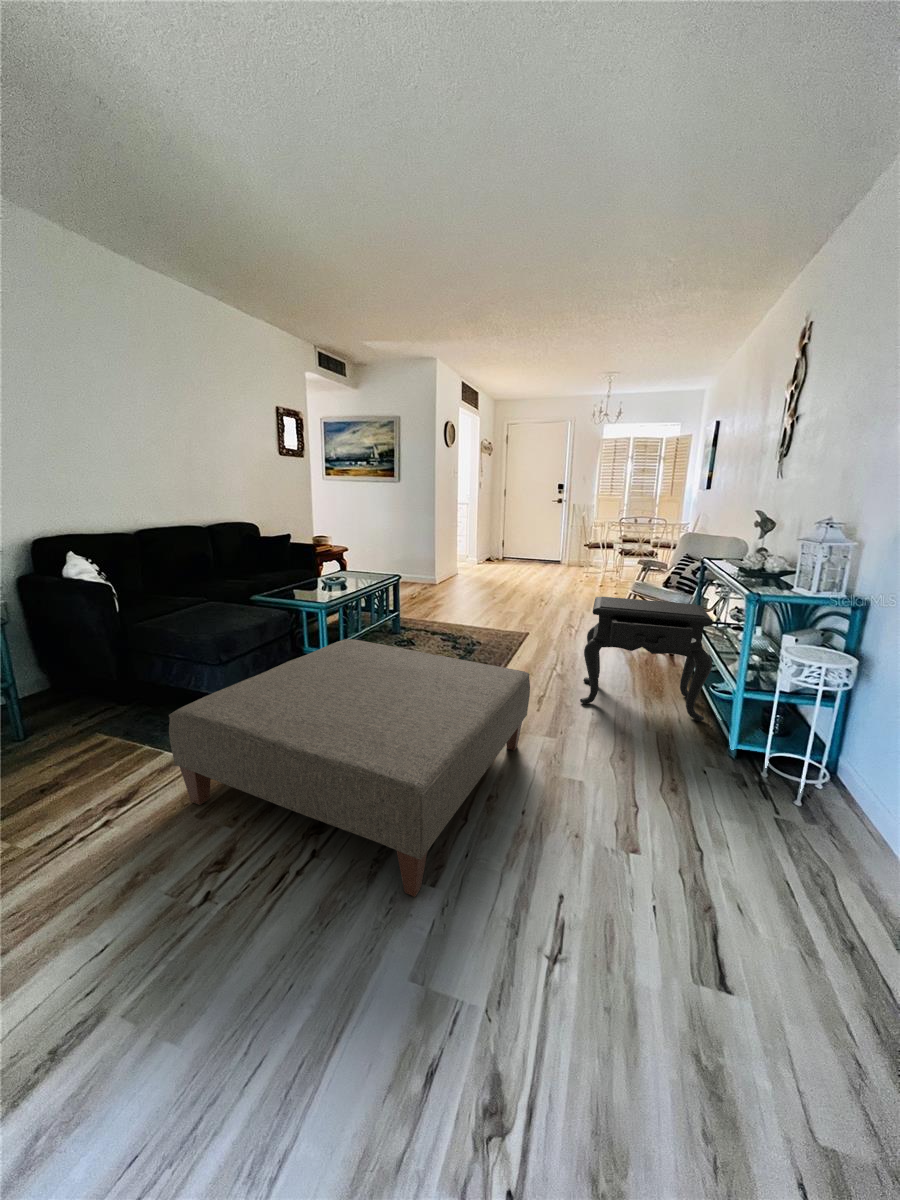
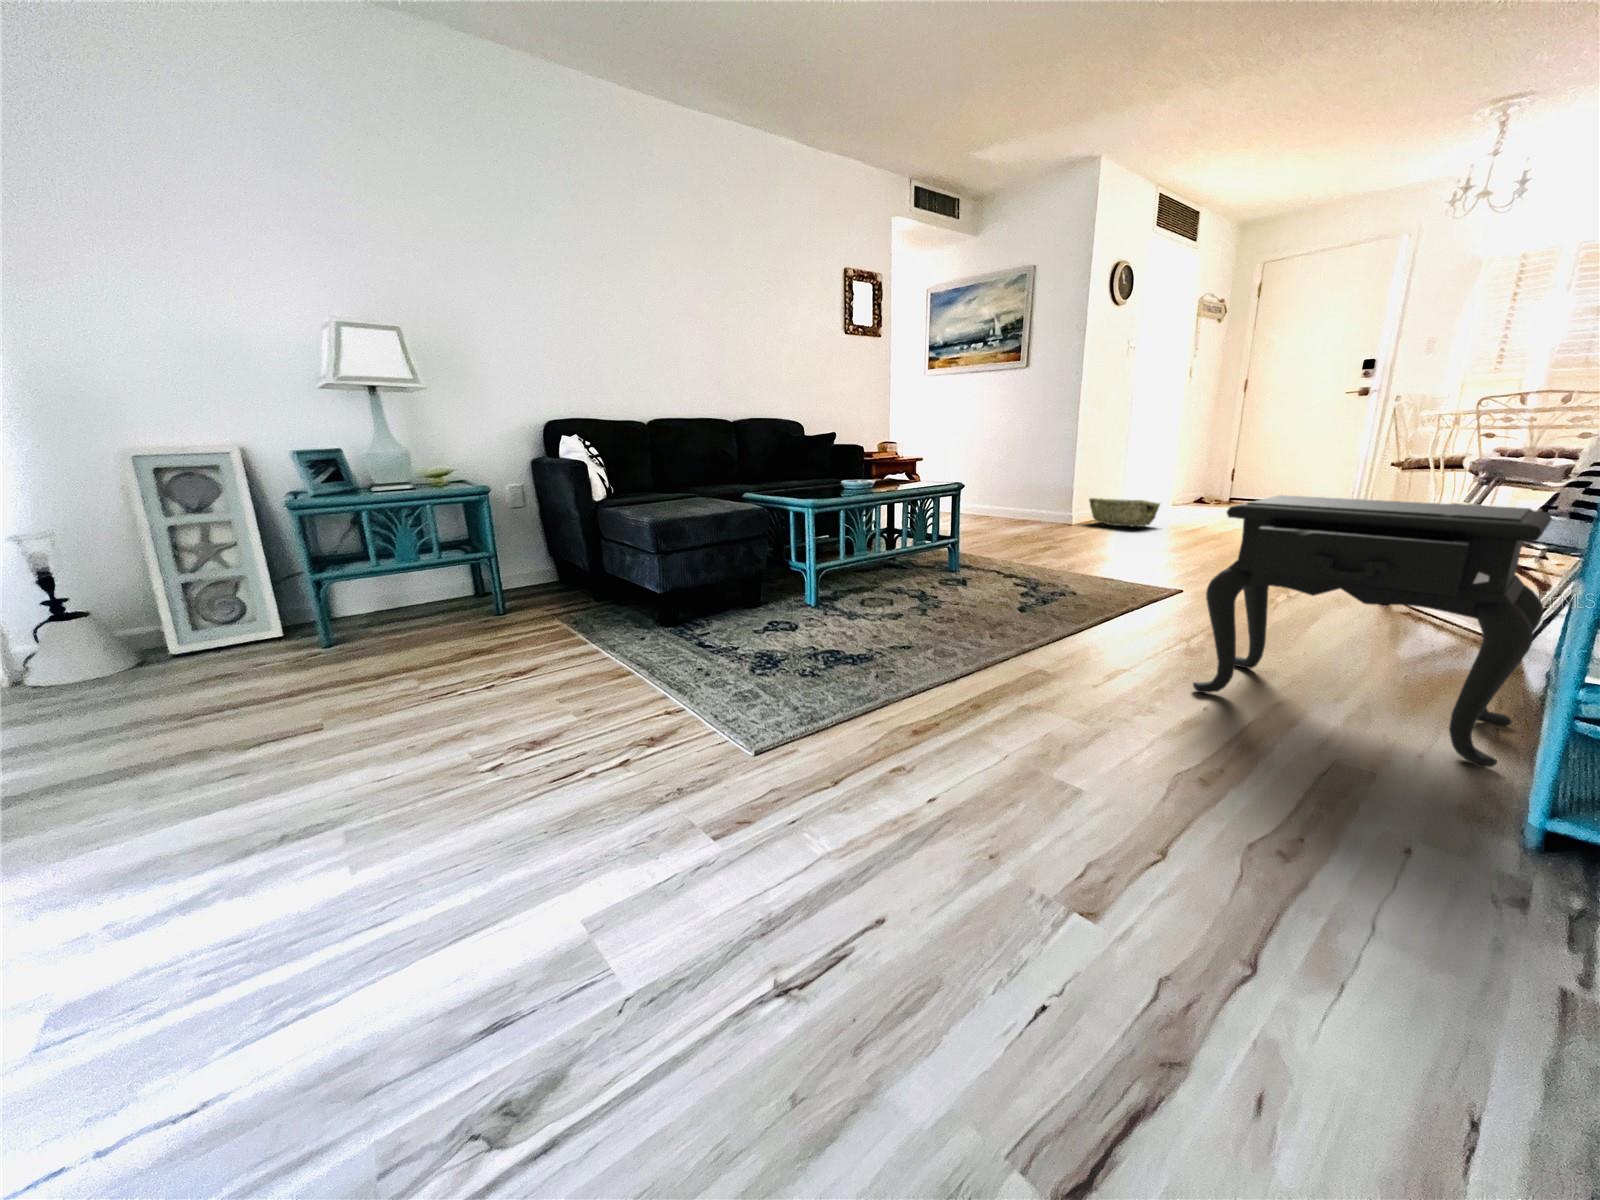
woven basket: none [444,567,484,585] -> present [1089,498,1160,527]
ottoman: present [169,639,530,897] -> none [539,541,1033,840]

